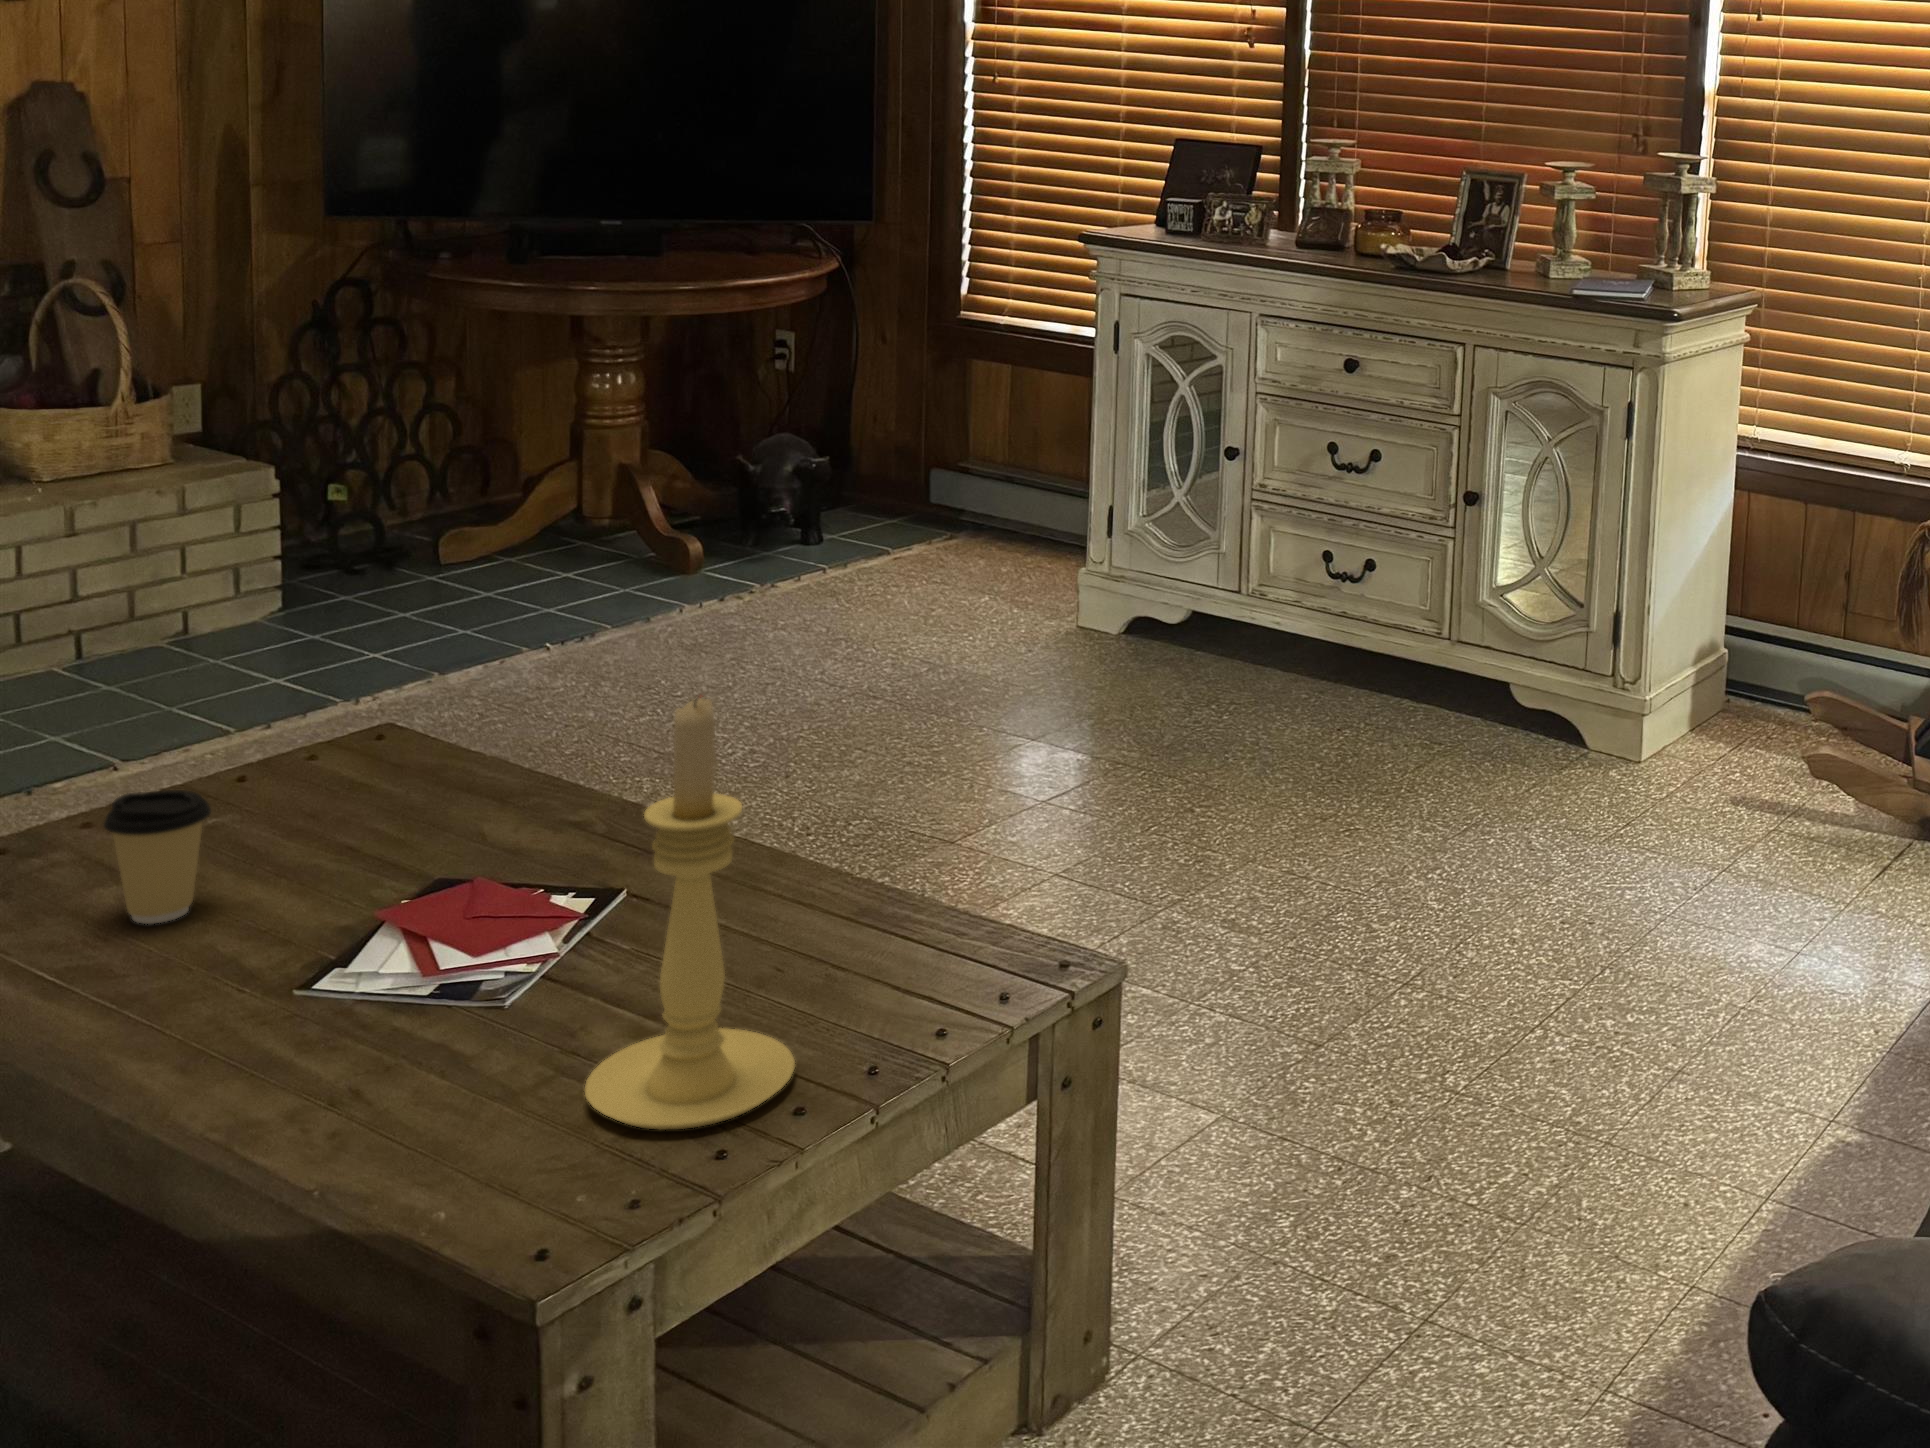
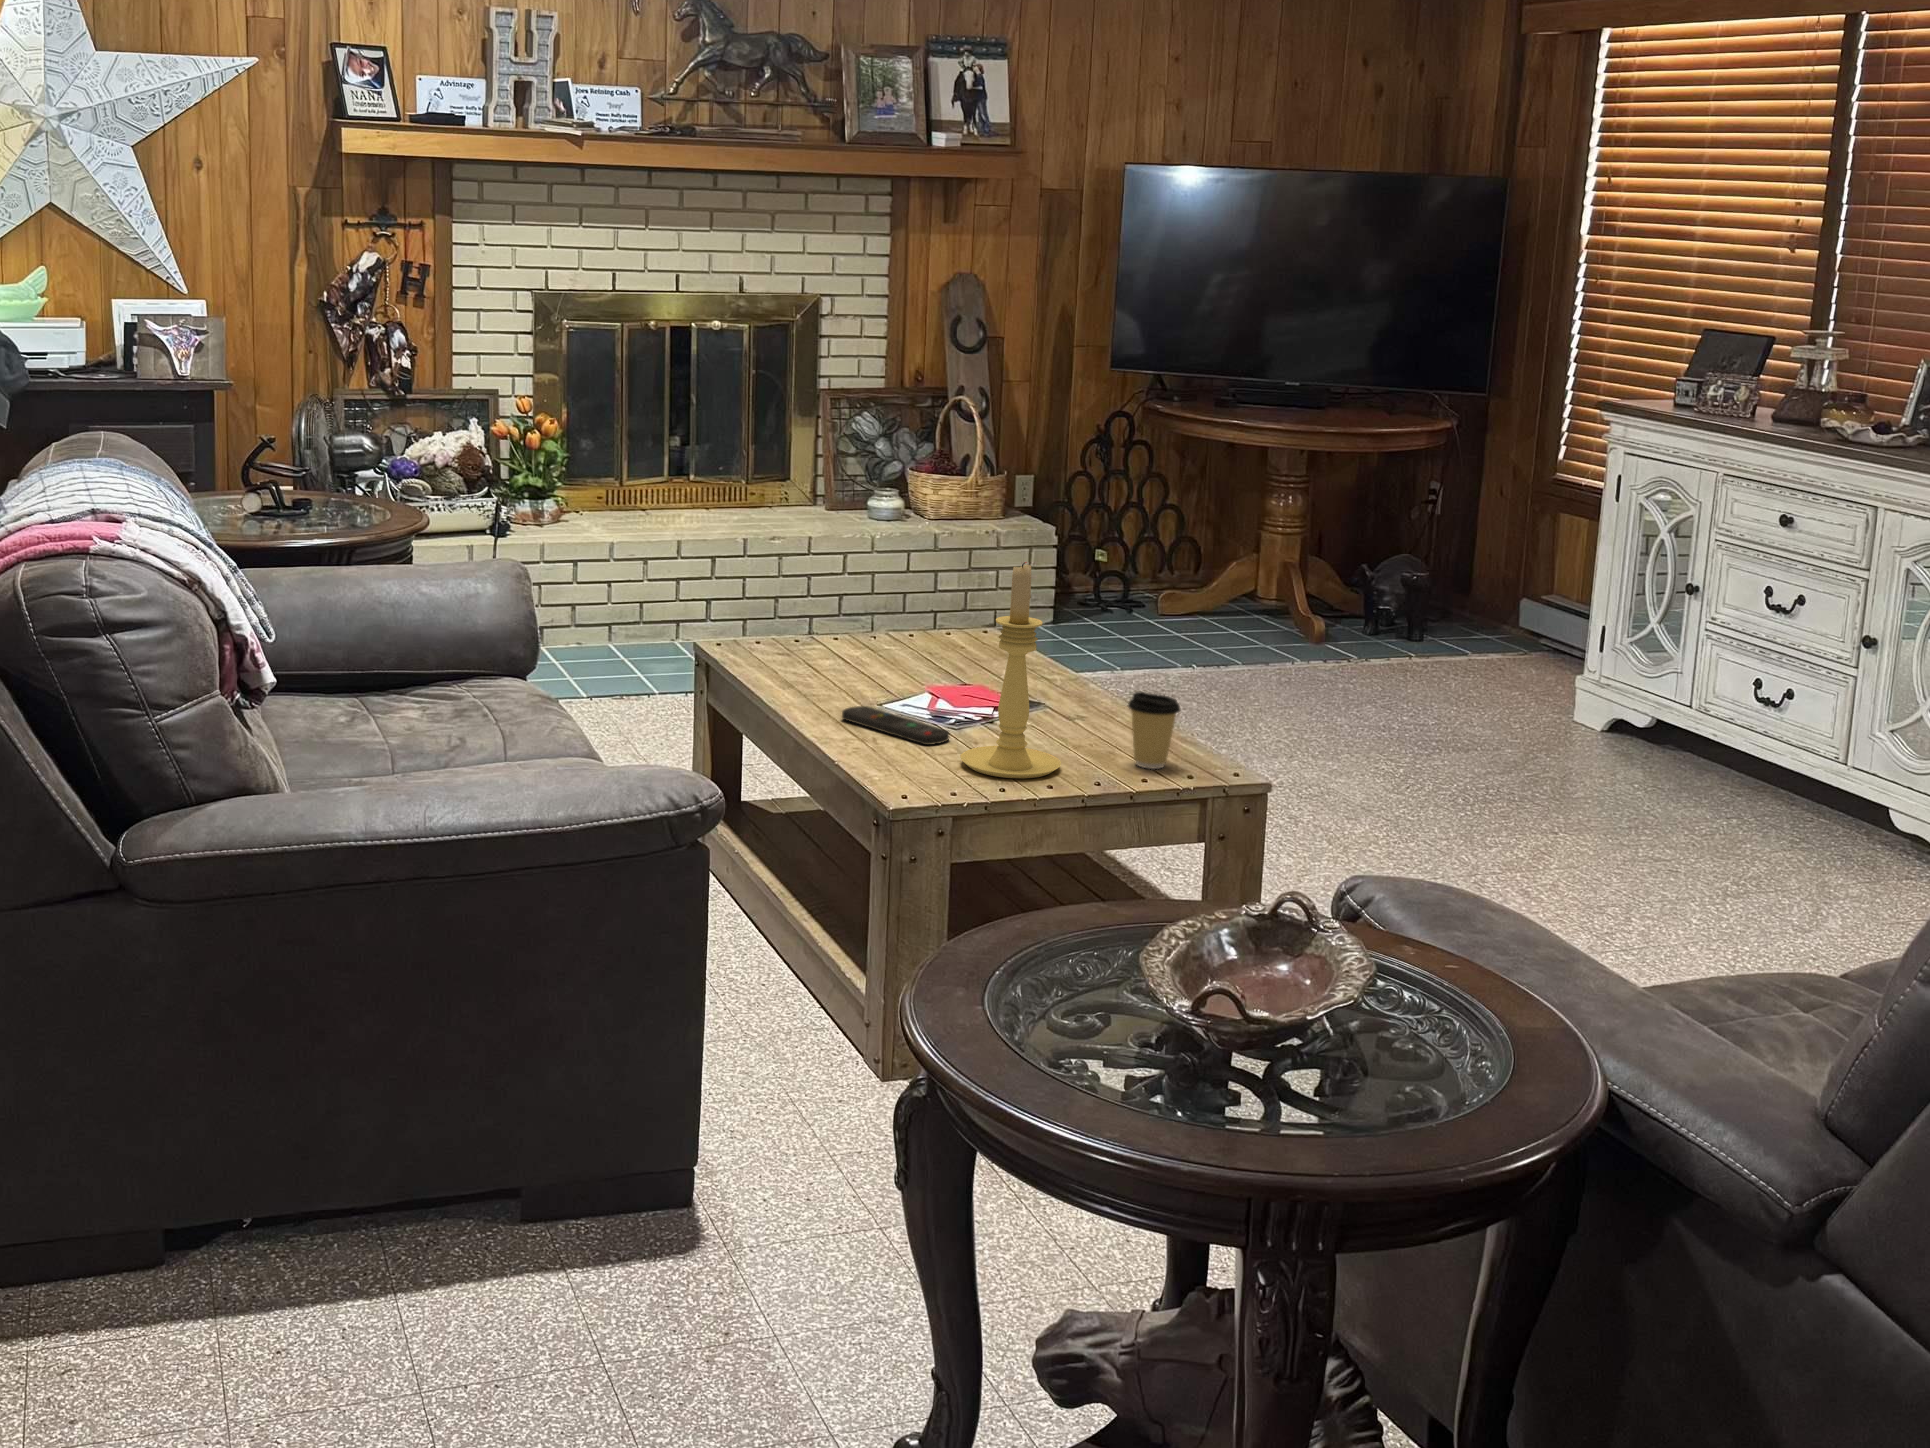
coffee cup: present [104,790,211,924] -> present [1128,692,1180,769]
remote control: none [240,1016,516,1084] -> present [842,706,949,745]

